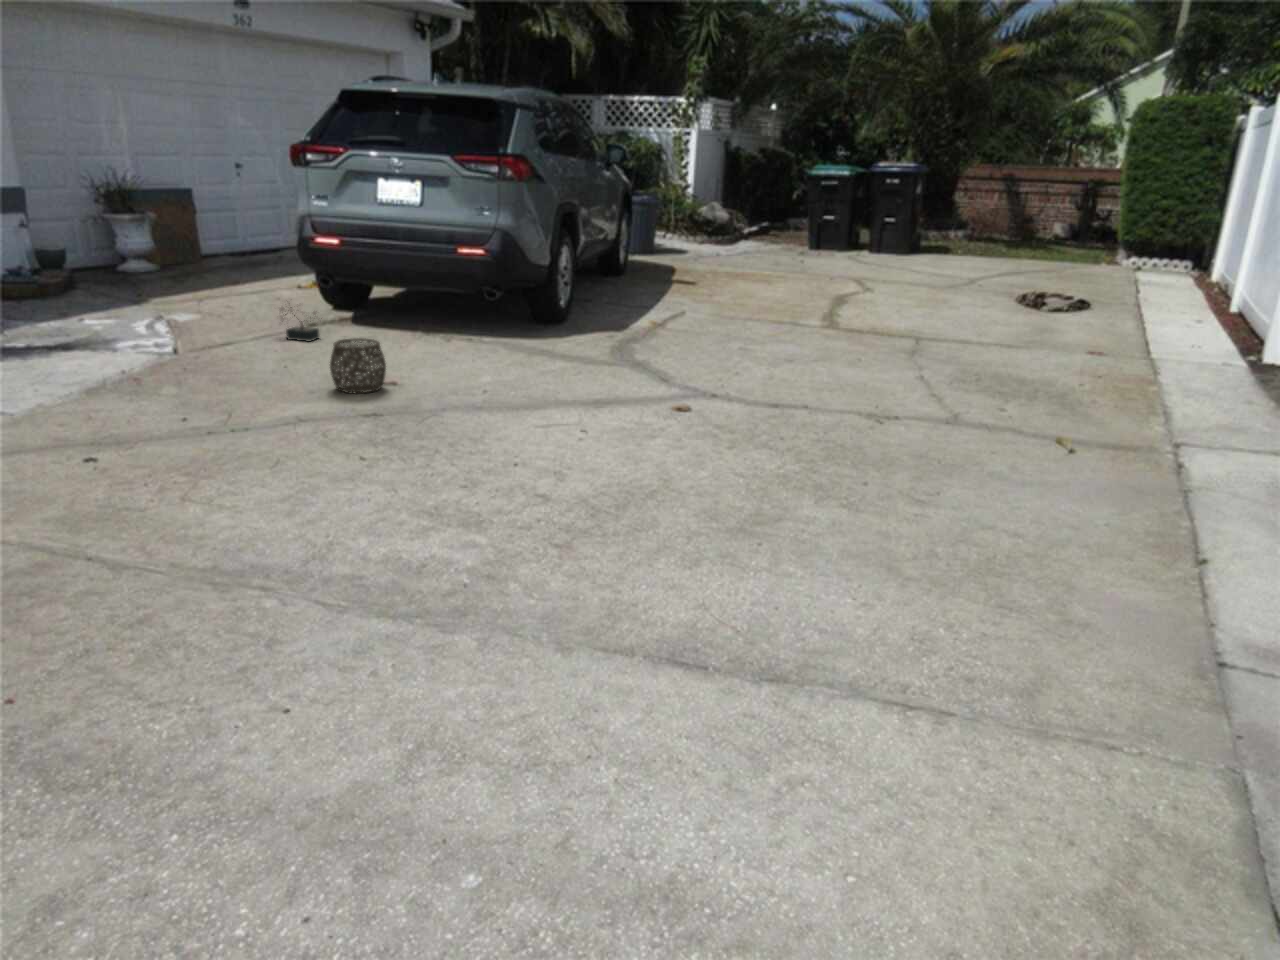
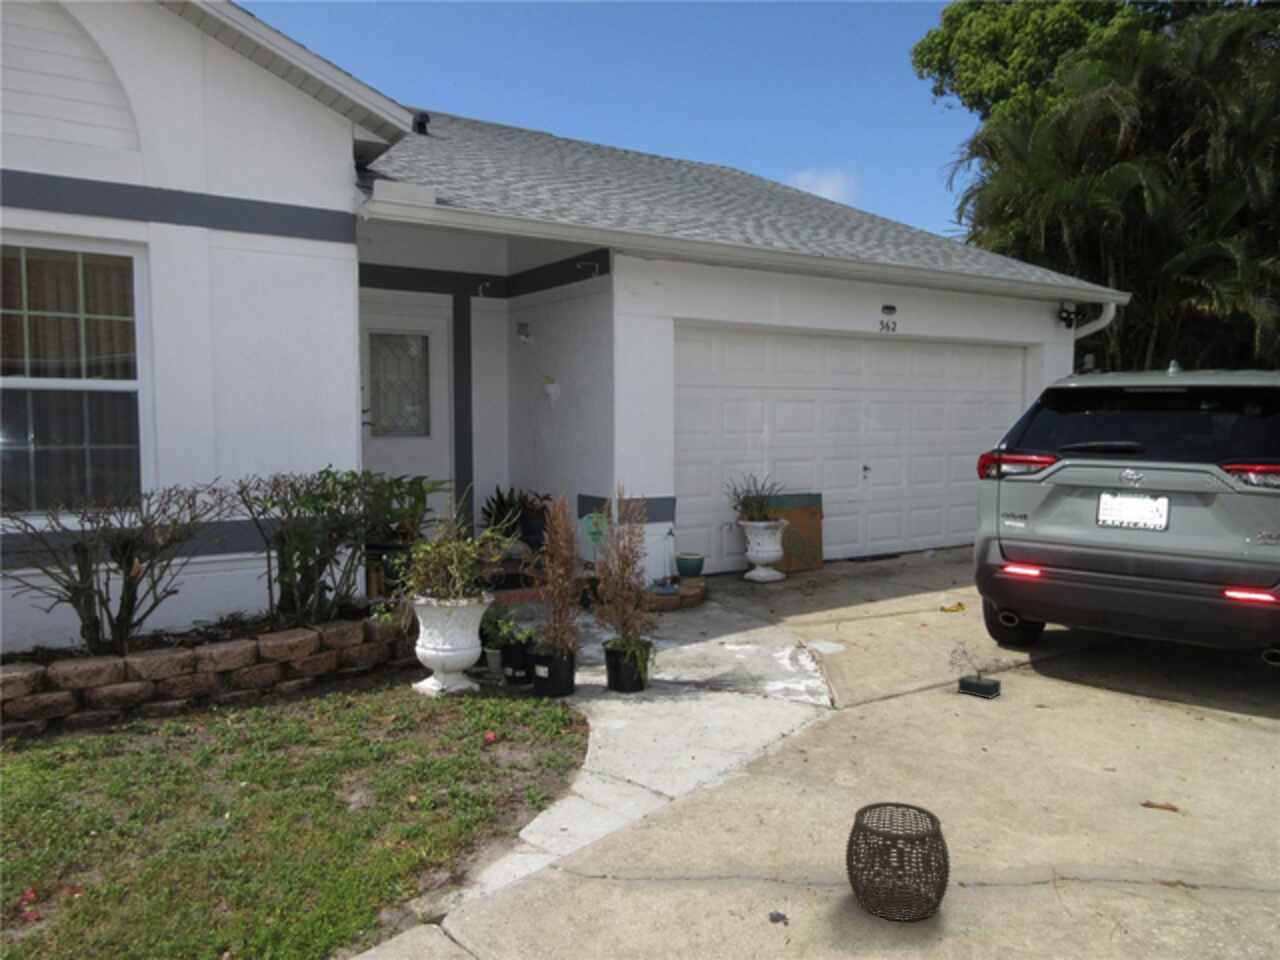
woven basket: present [330,338,386,394] -> present [846,802,950,921]

